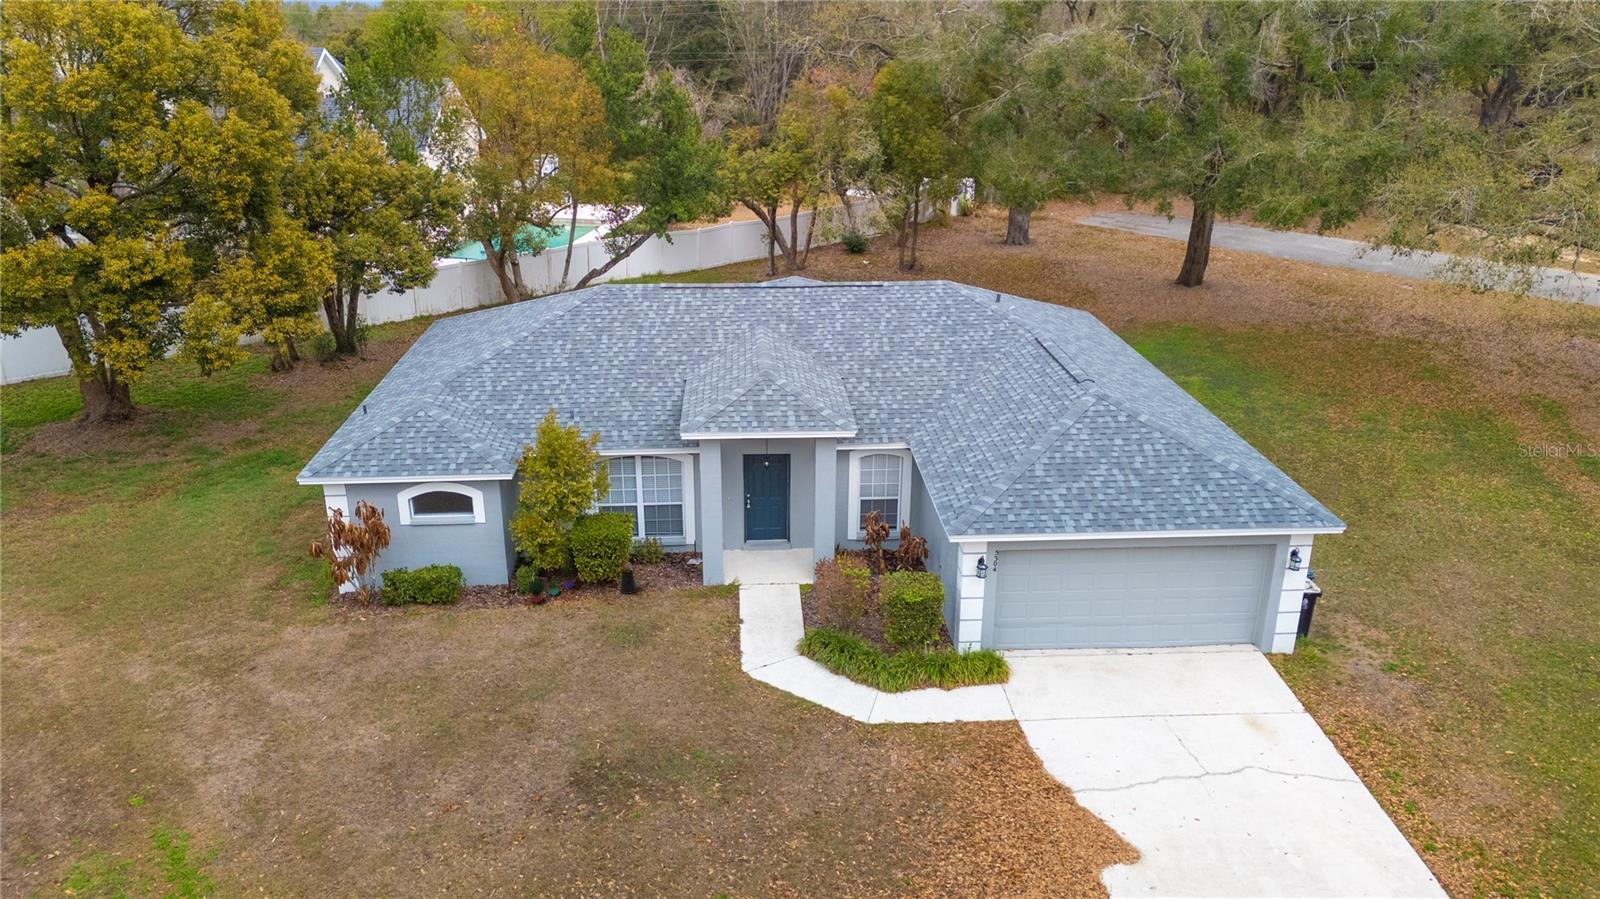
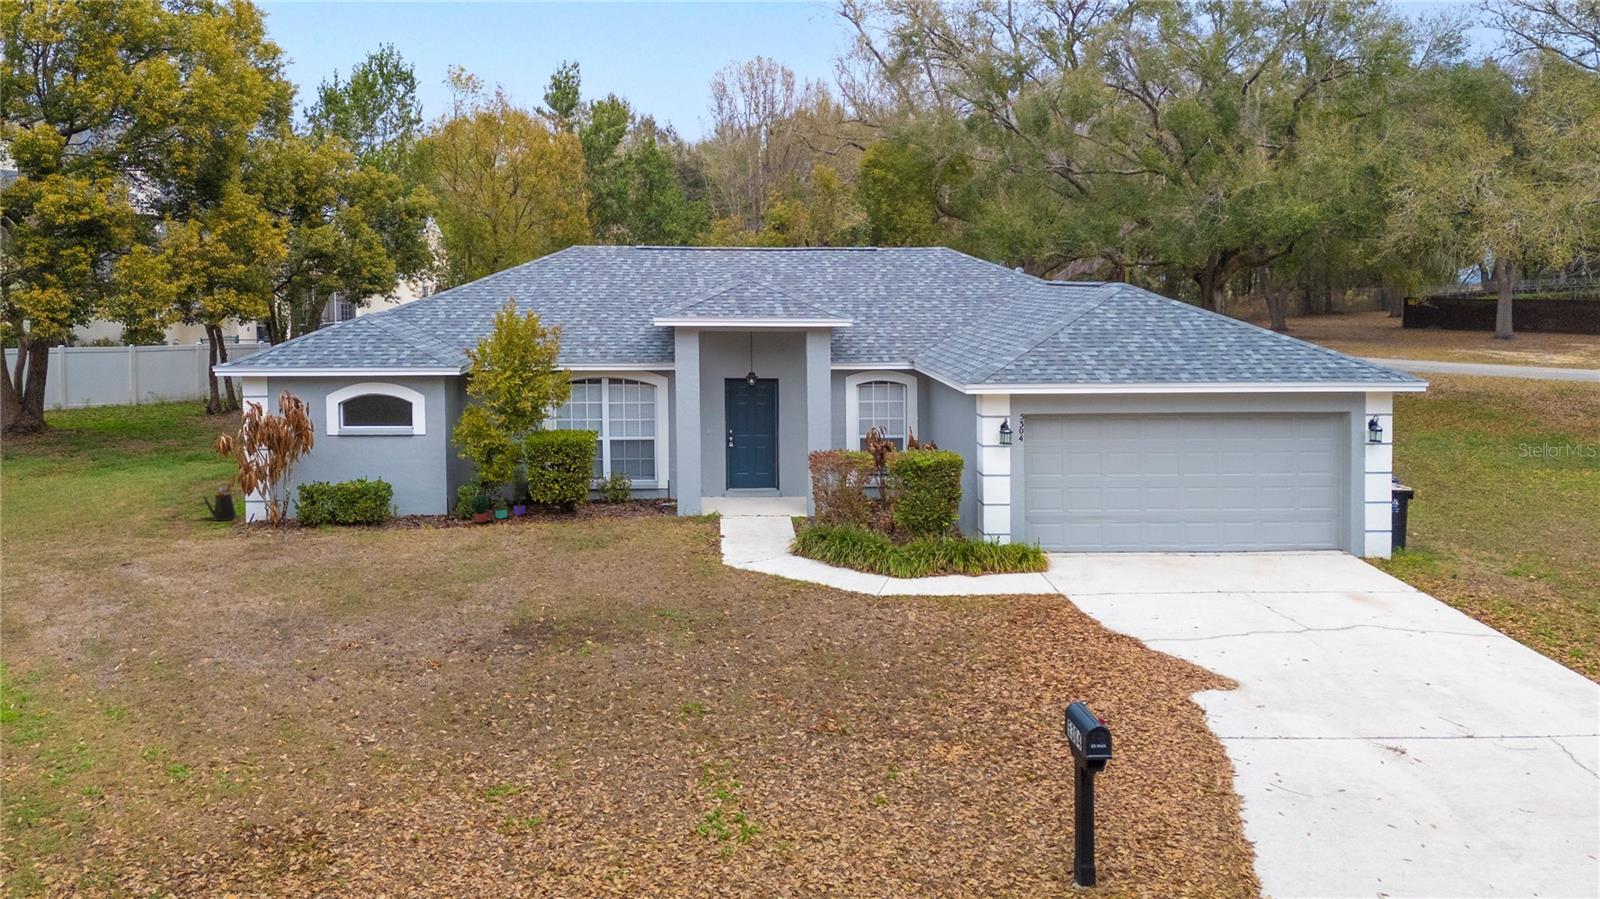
watering can: present [620,561,637,594] -> present [204,483,237,521]

